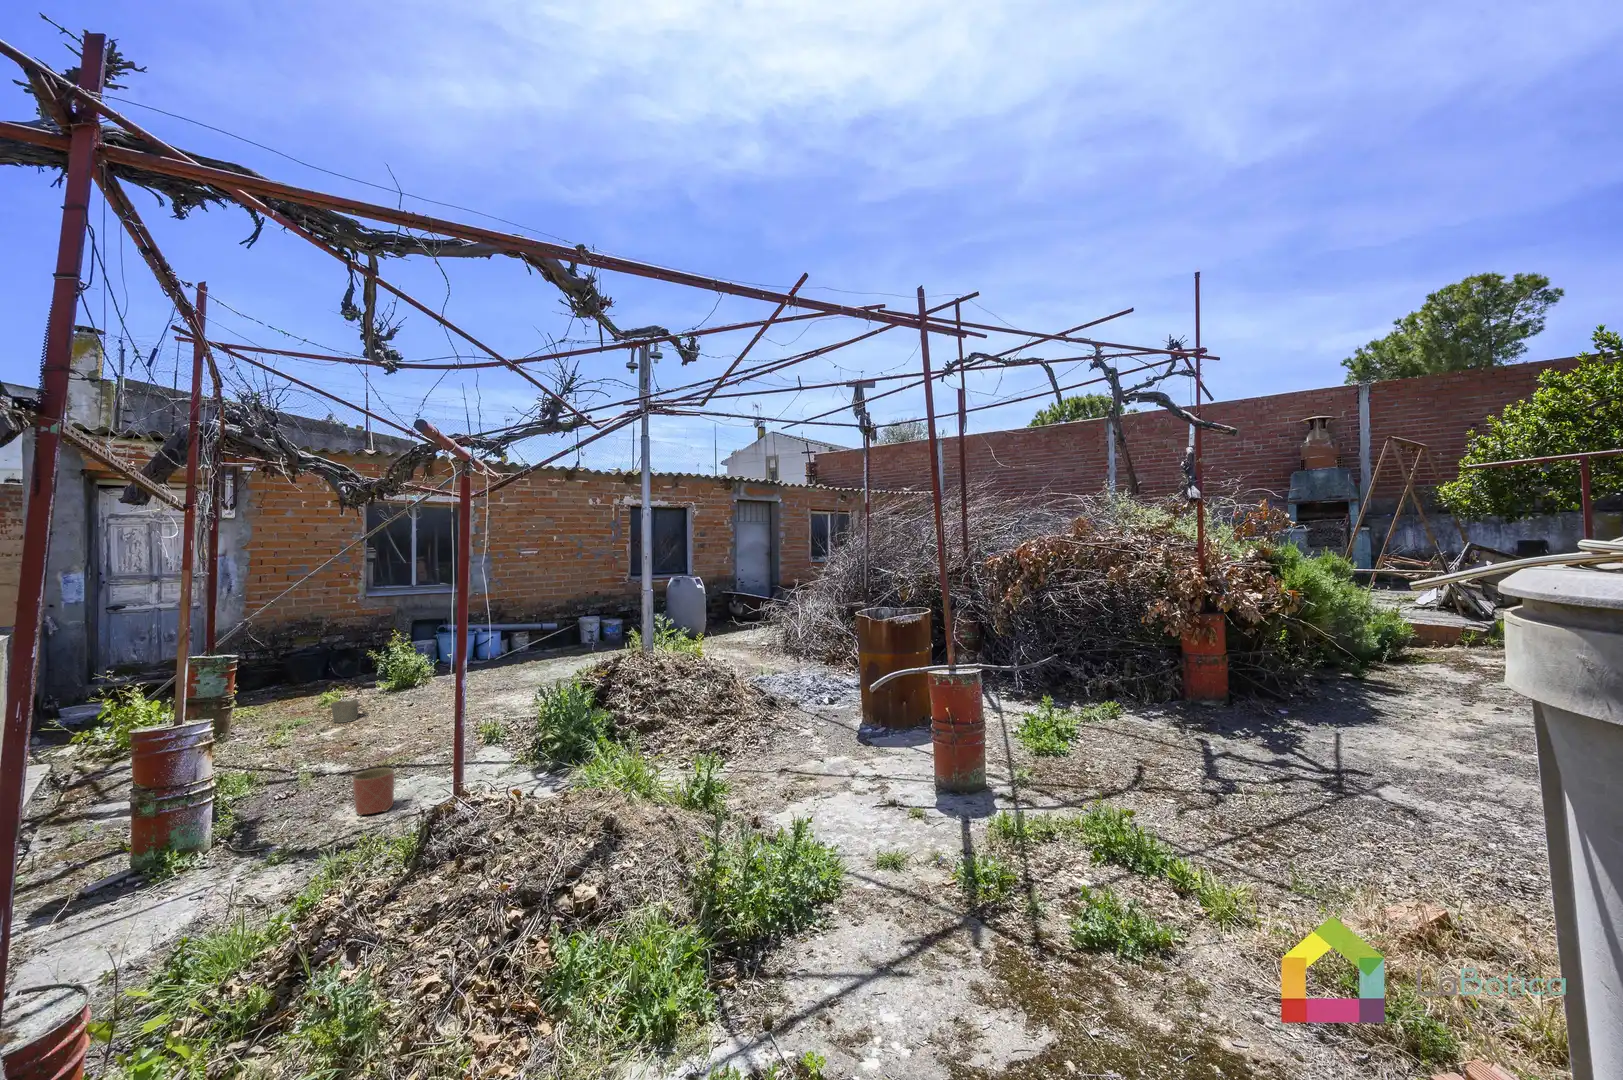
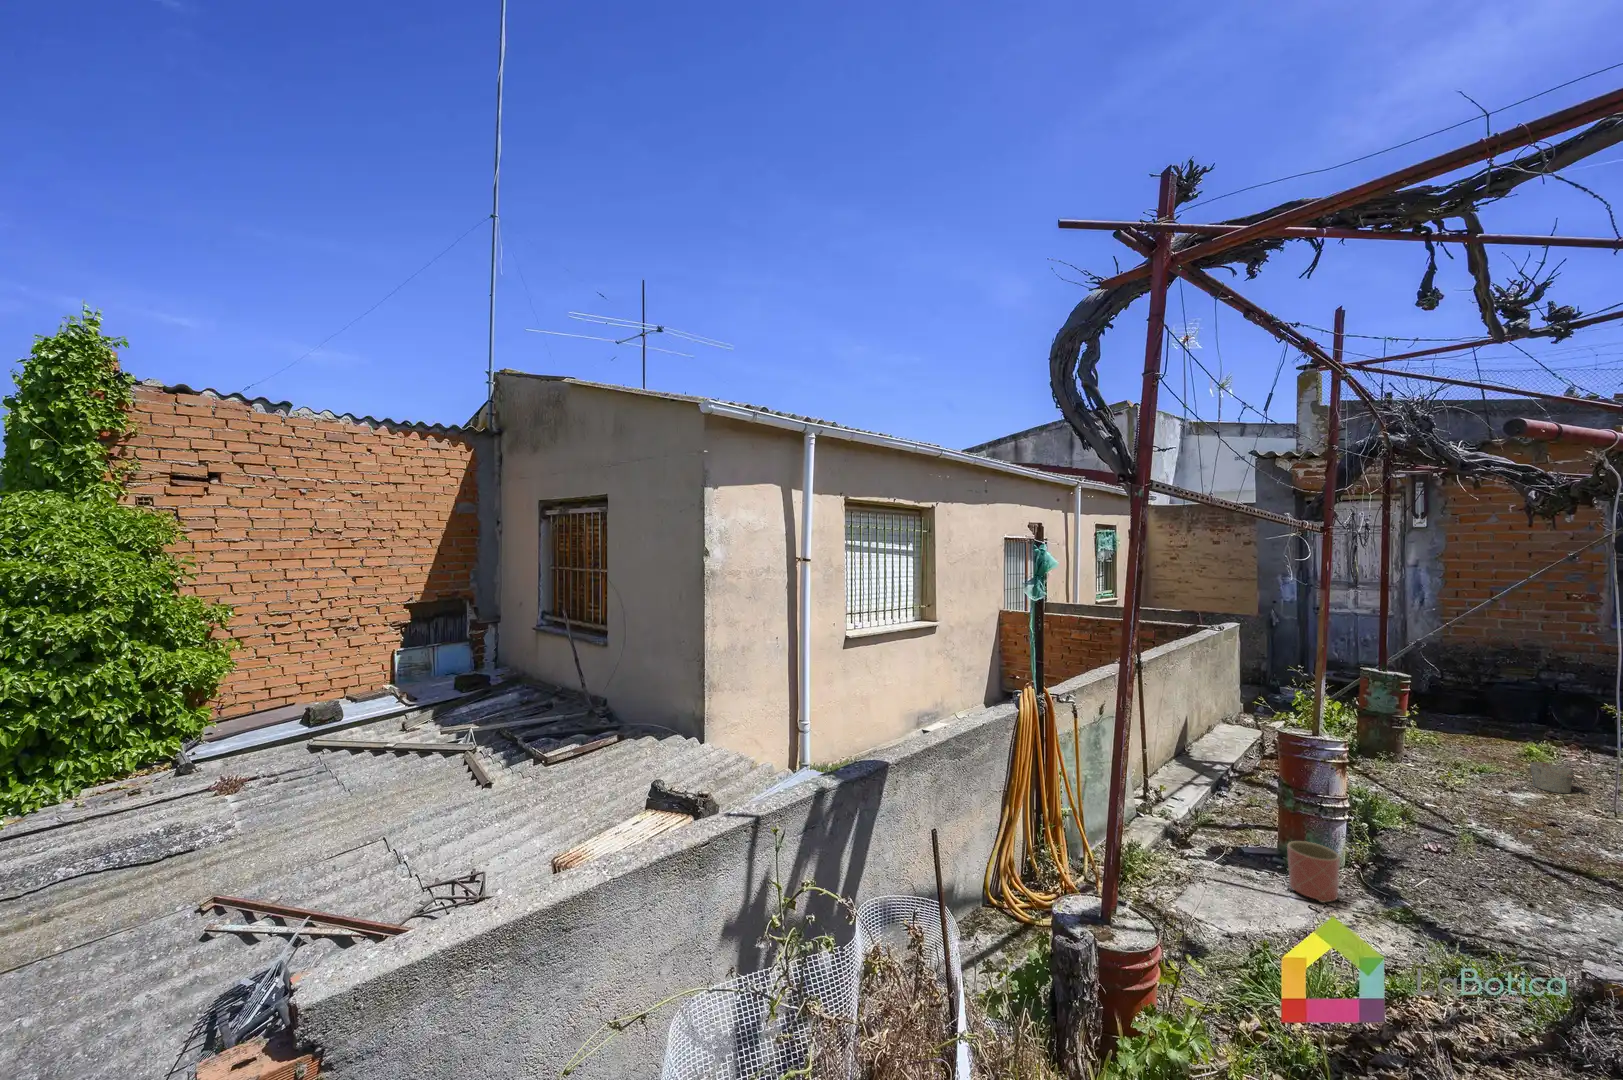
planter: present [353,768,394,816] -> present [1287,841,1340,903]

